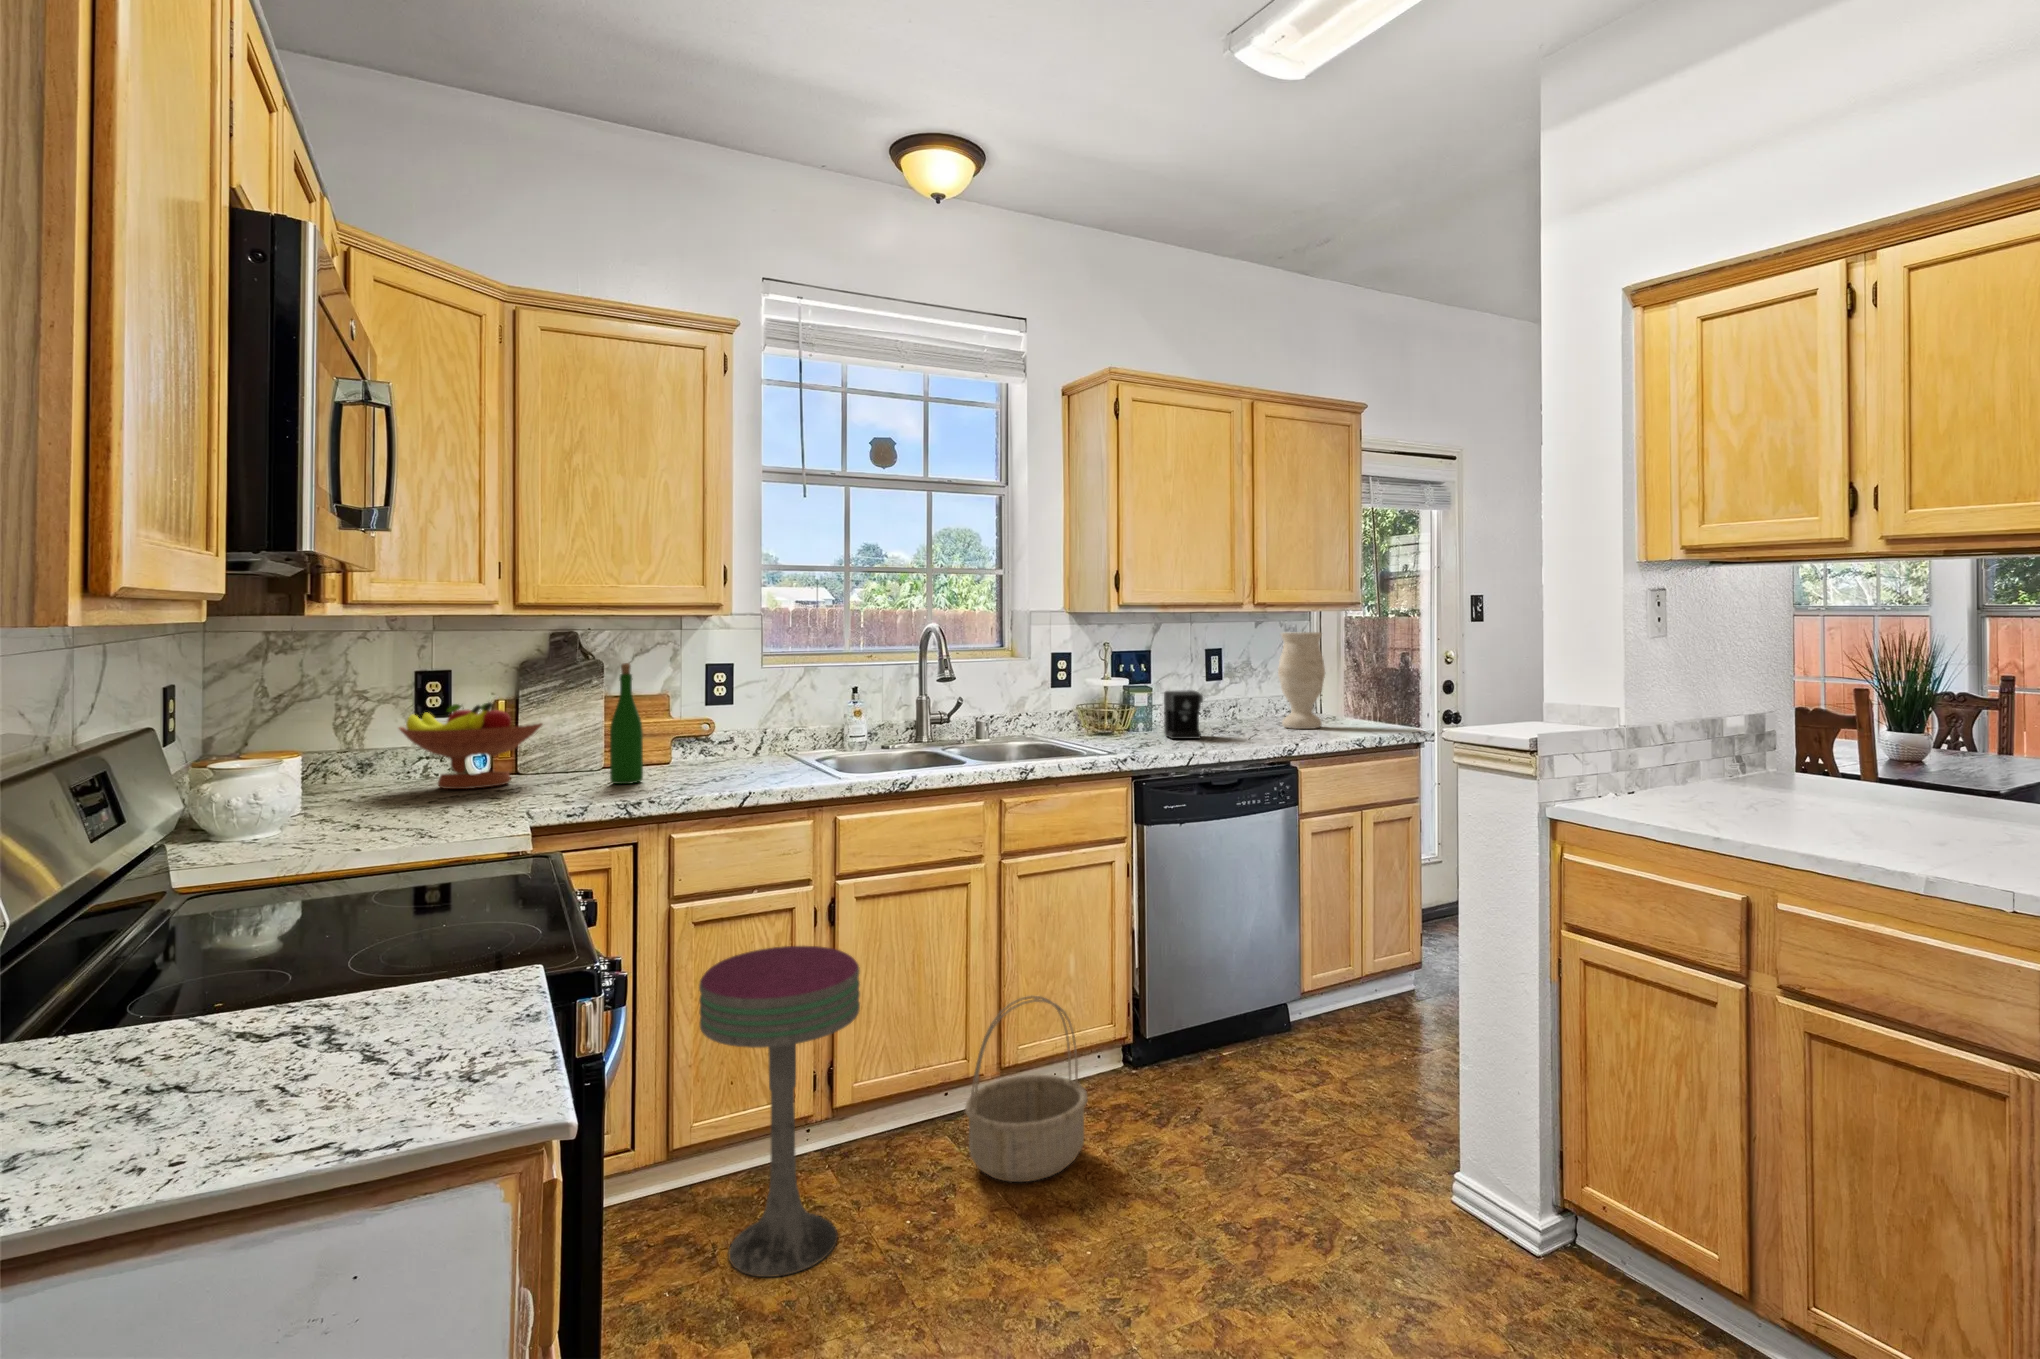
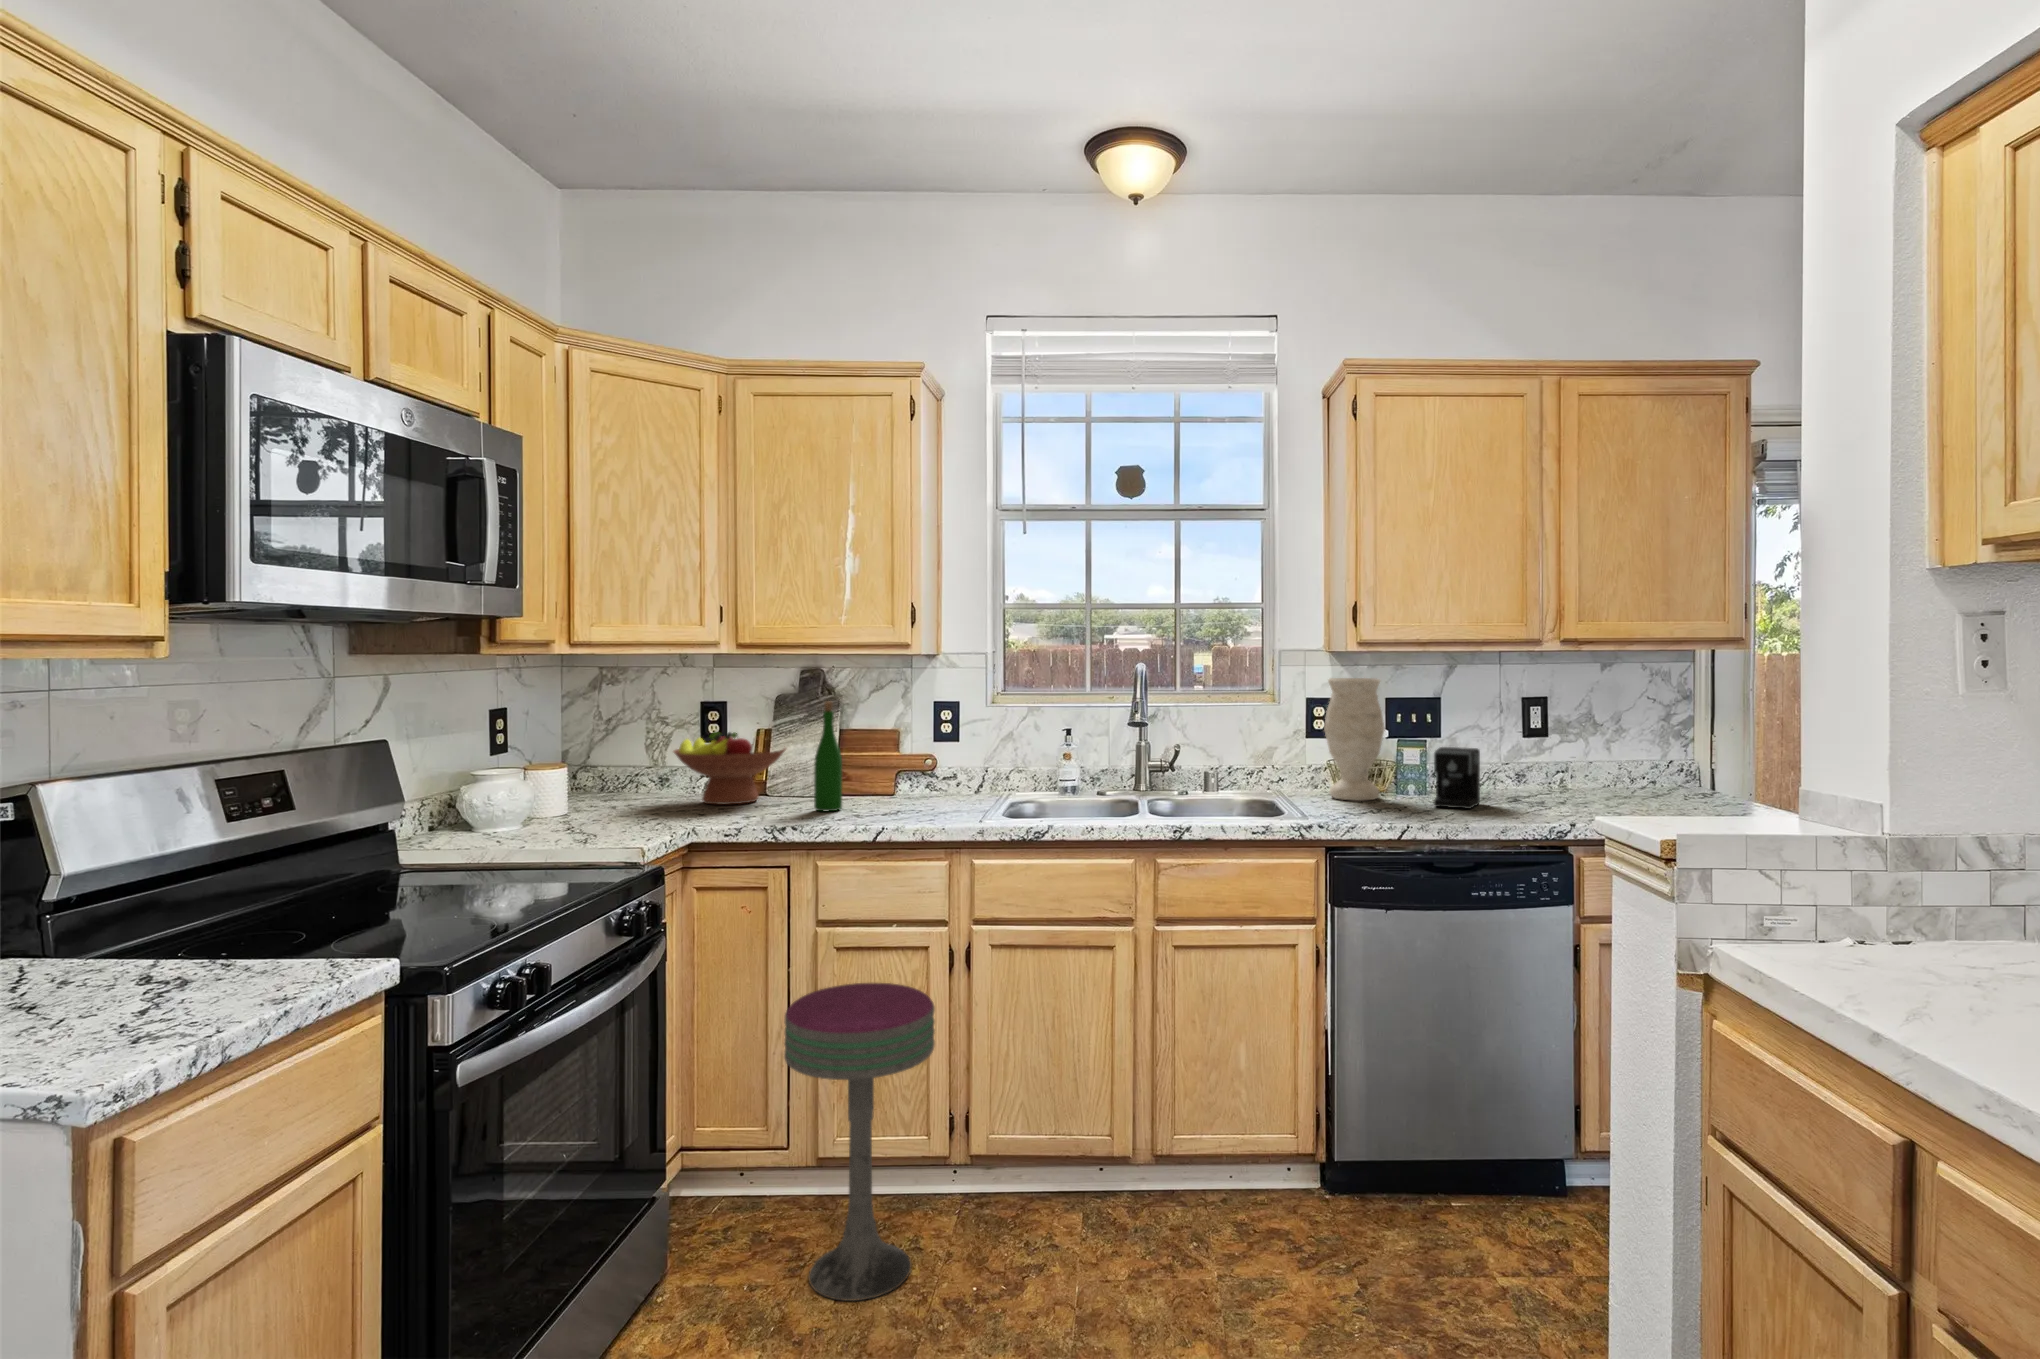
vase: present [1278,632,1325,729] -> present [1324,678,1385,801]
basket: present [965,996,1088,1182] -> none [1062,1081,1201,1286]

